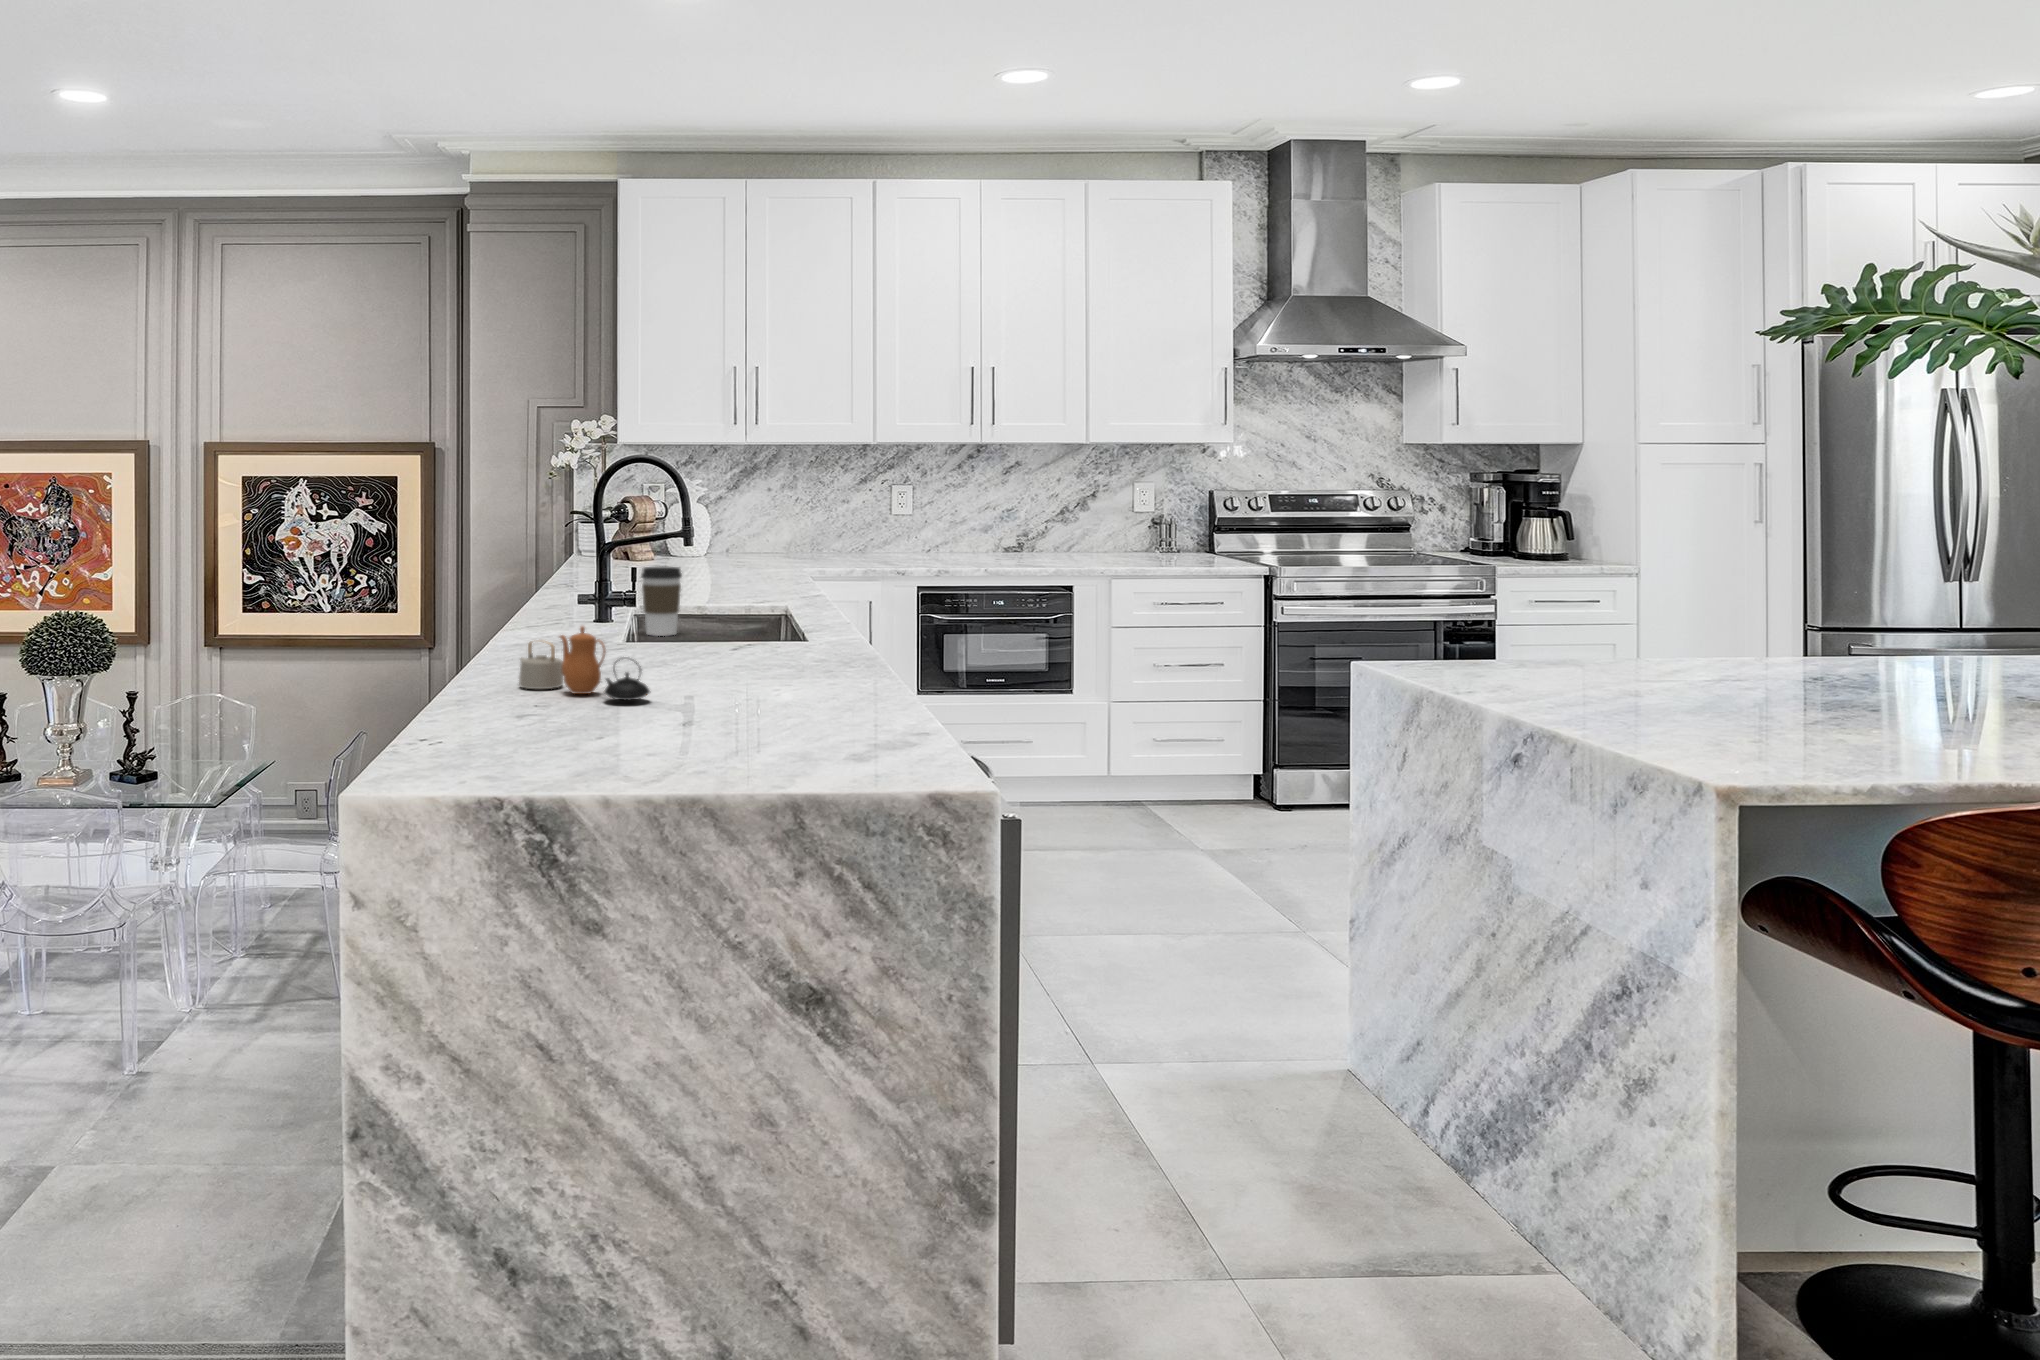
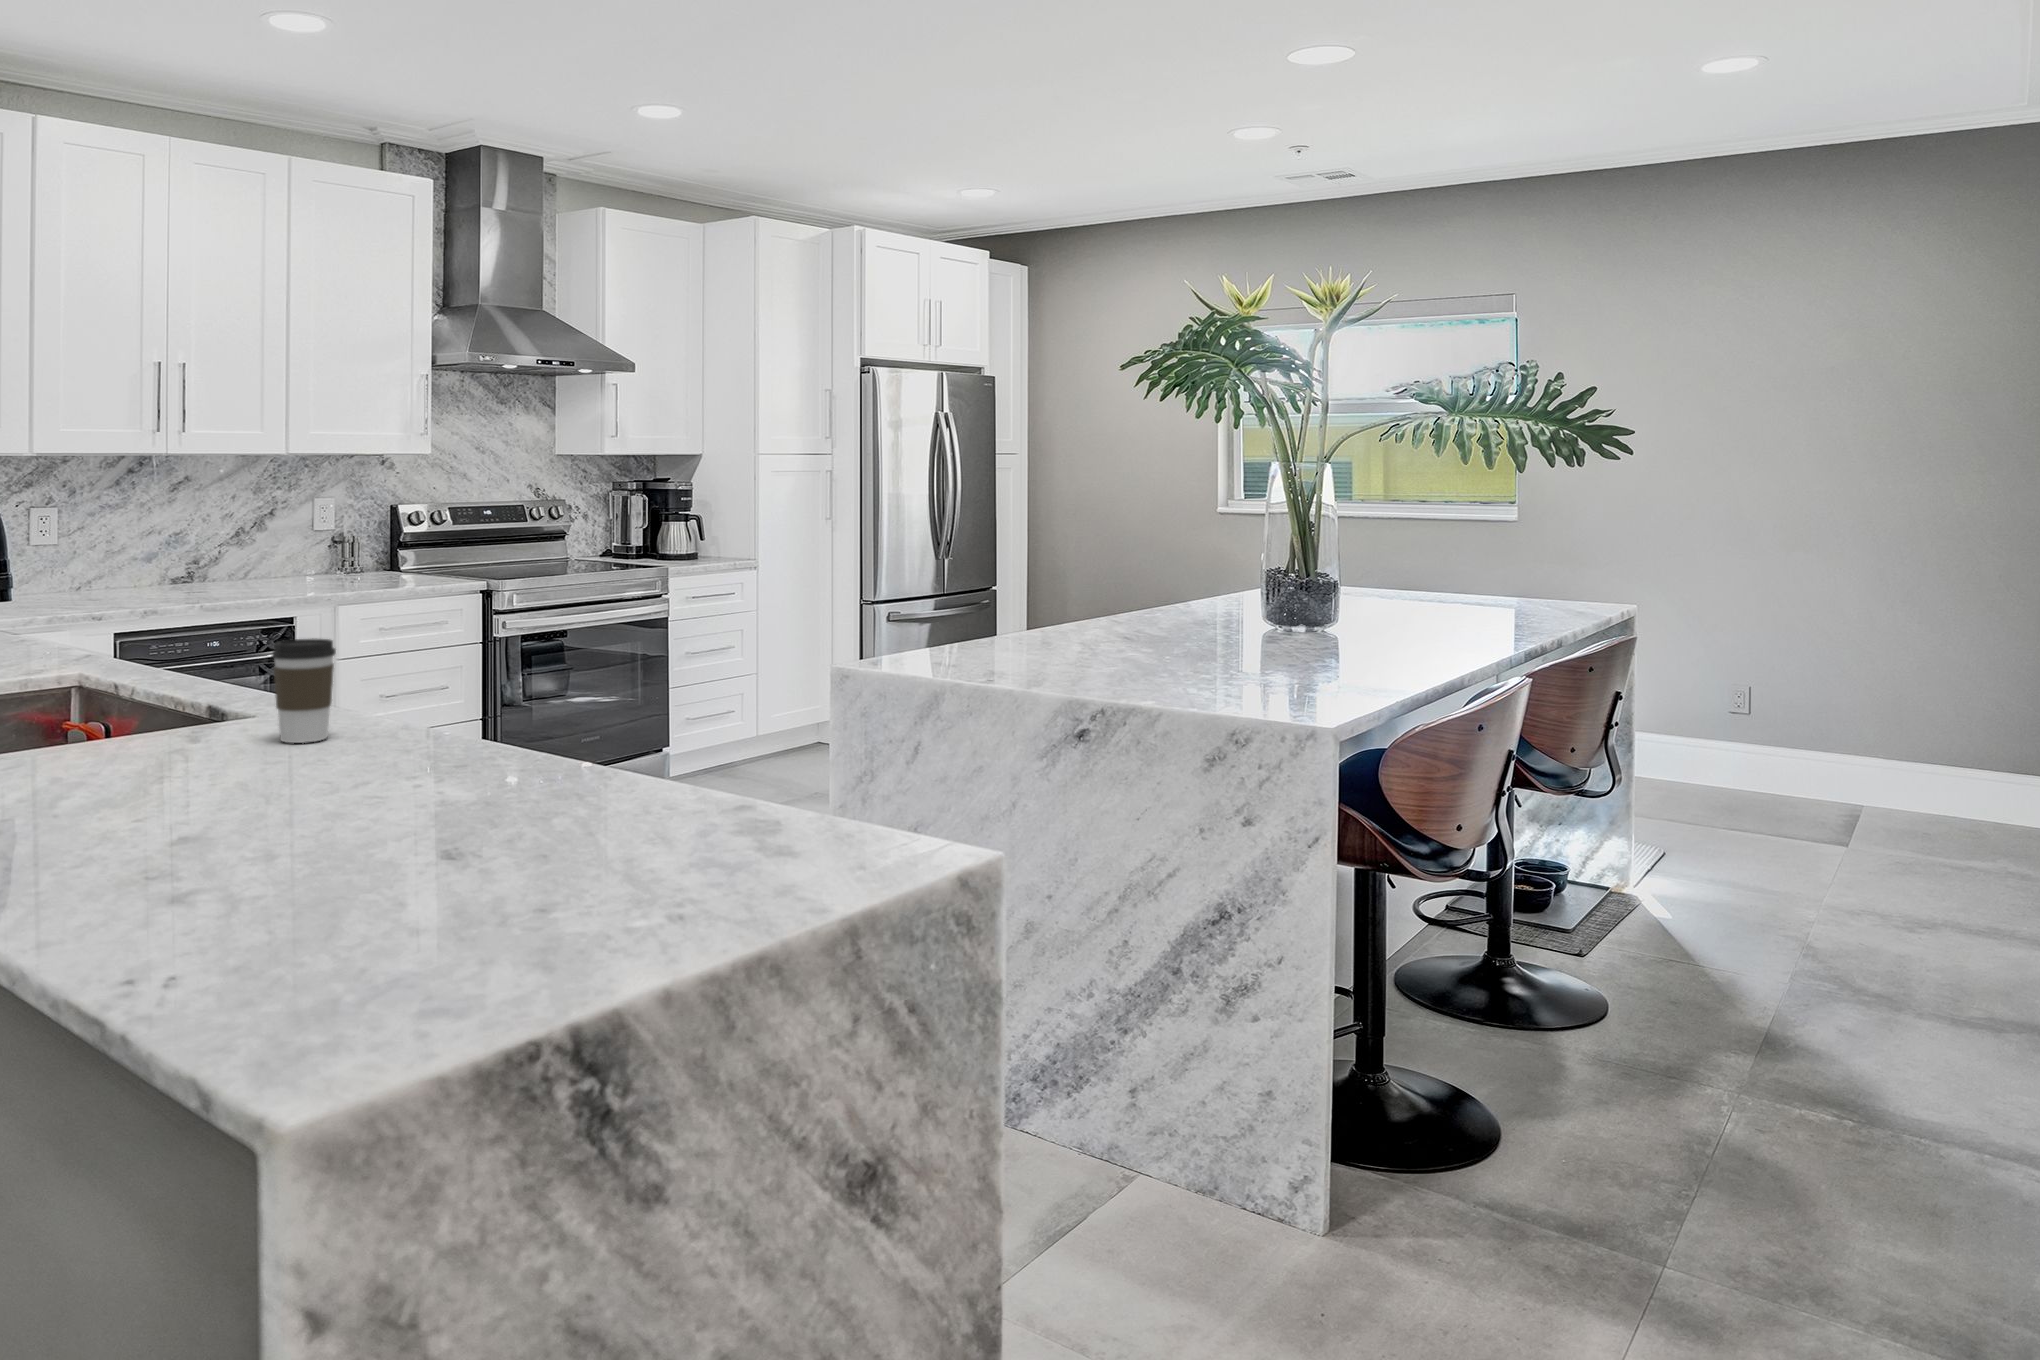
teapot: present [519,626,650,700] -> none [445,738,725,851]

